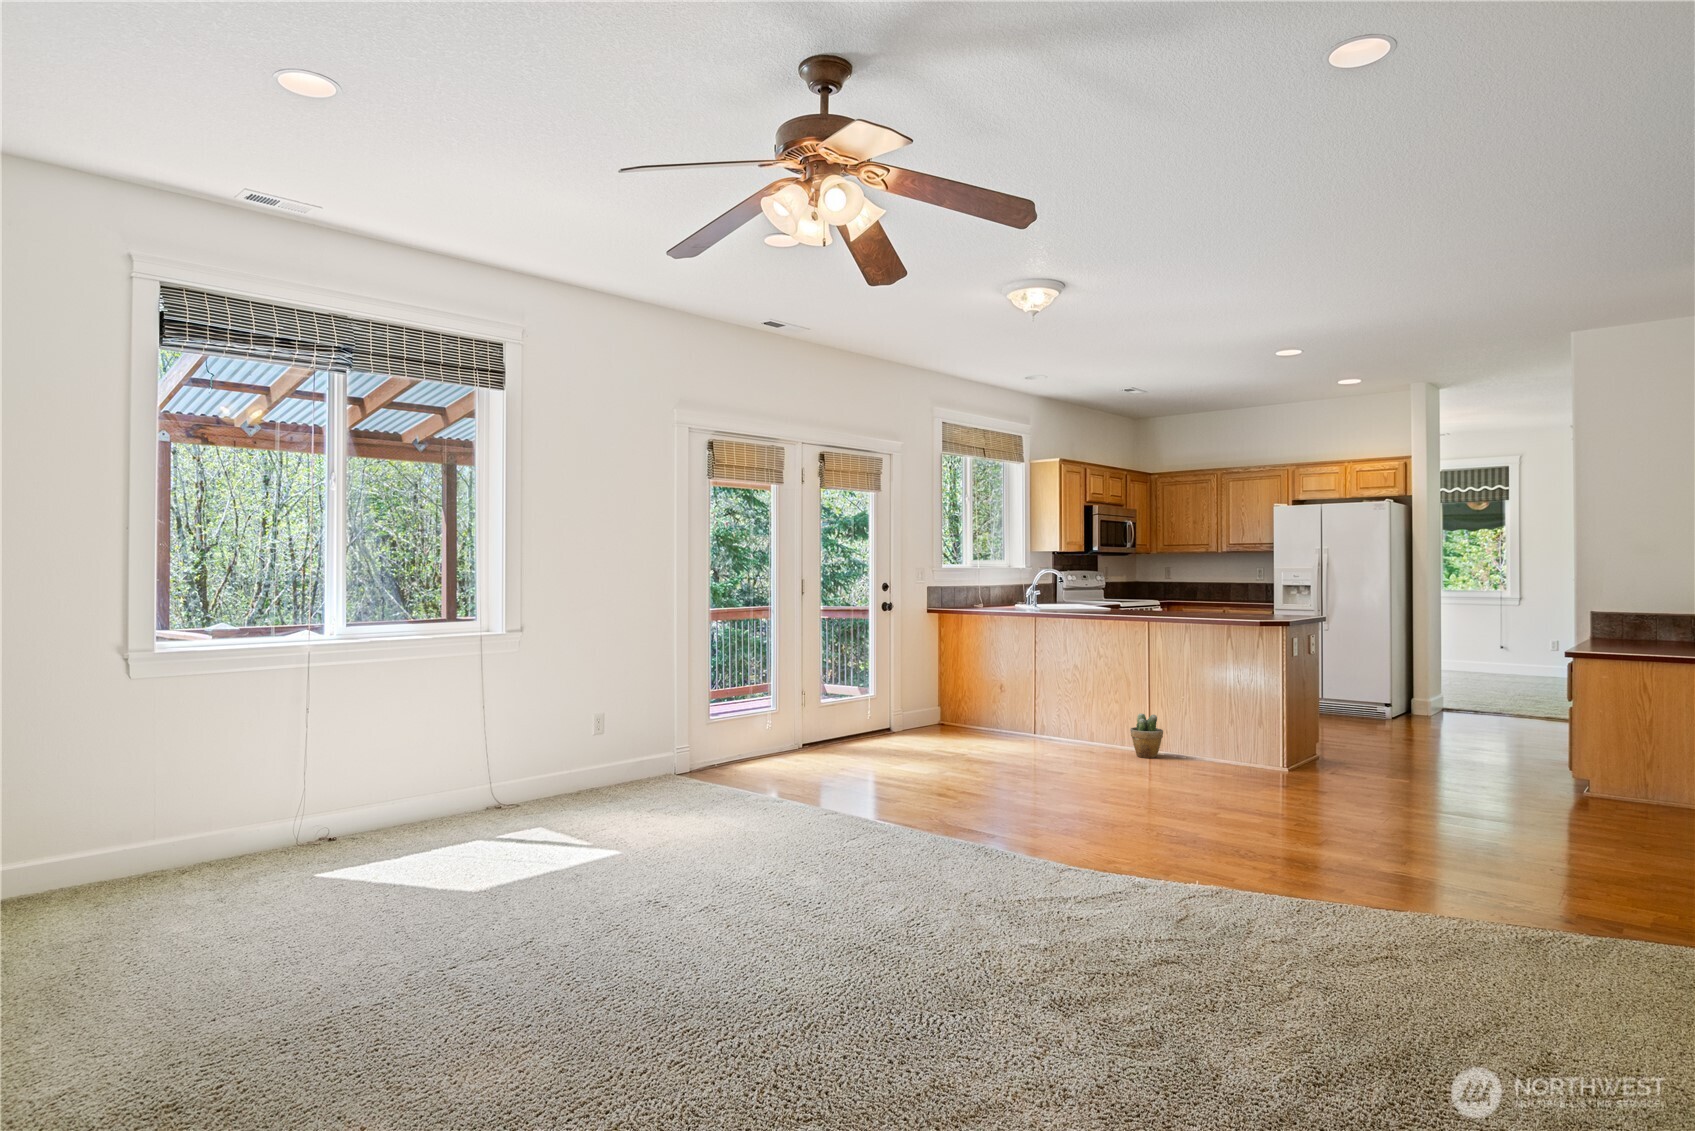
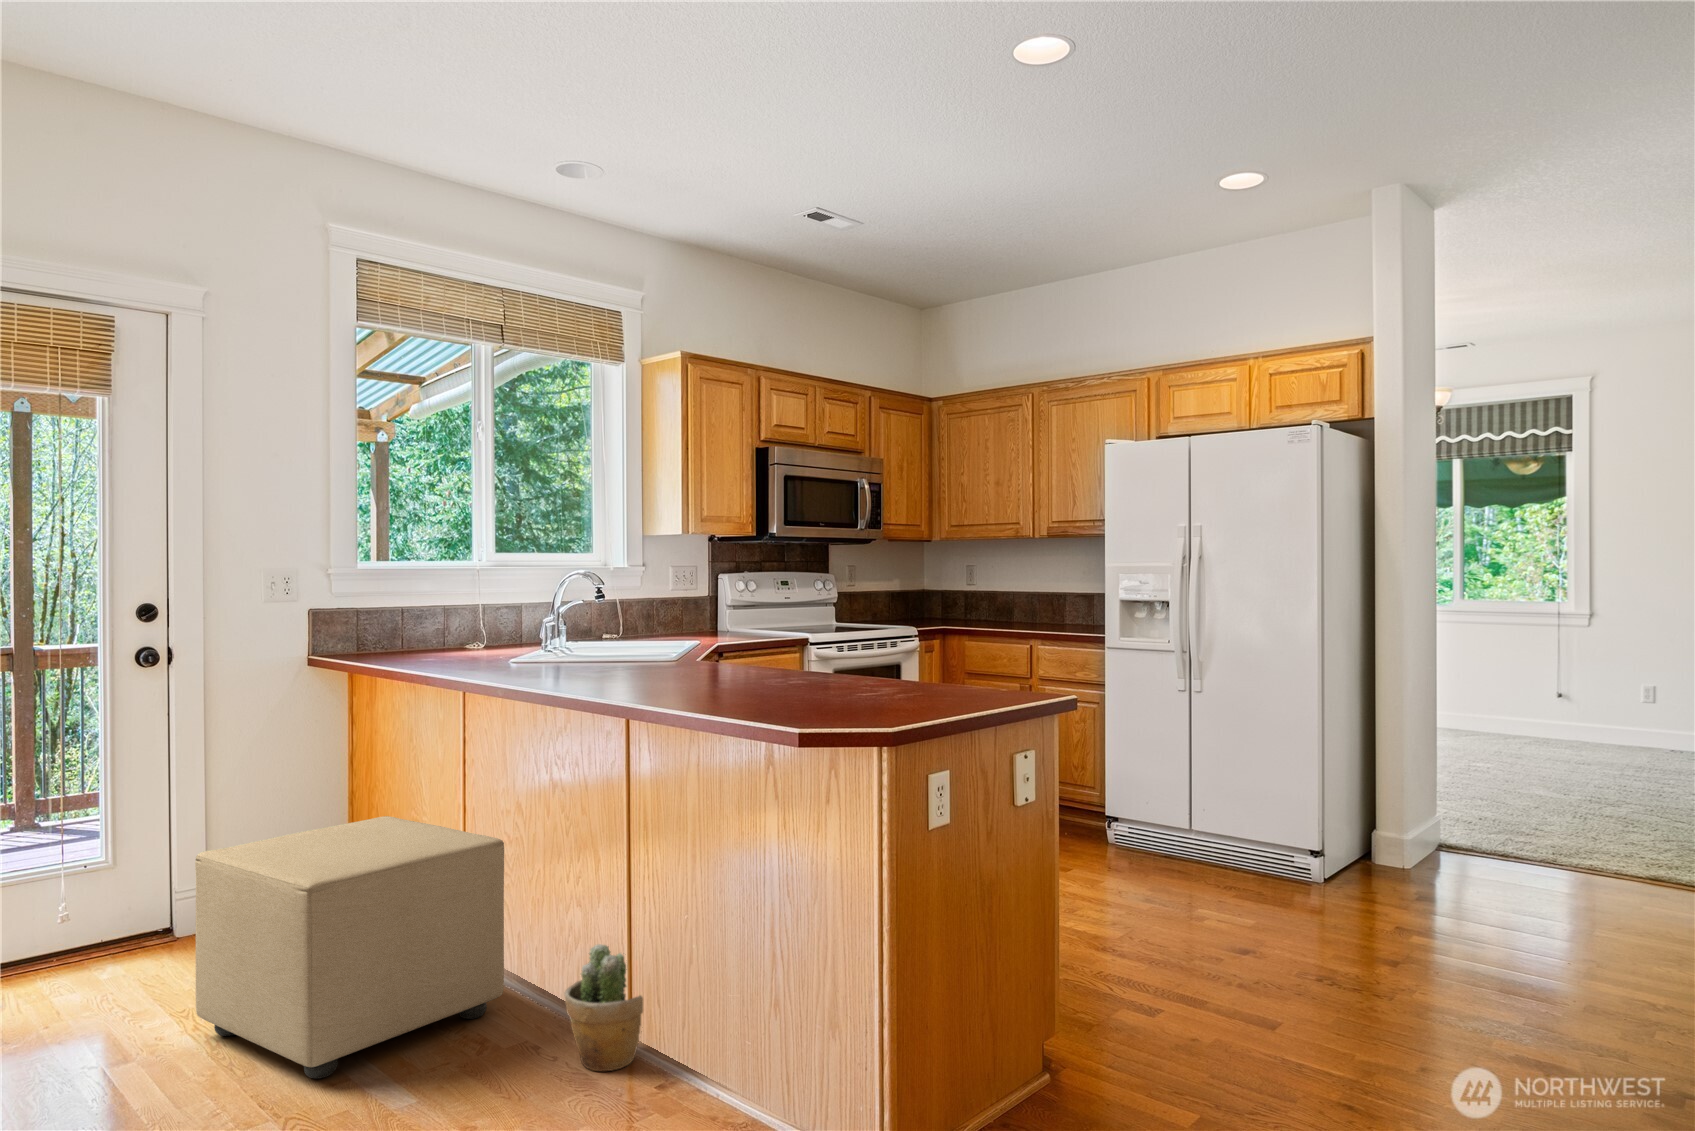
ottoman: none [974,674,1083,759] -> present [195,816,504,1078]

